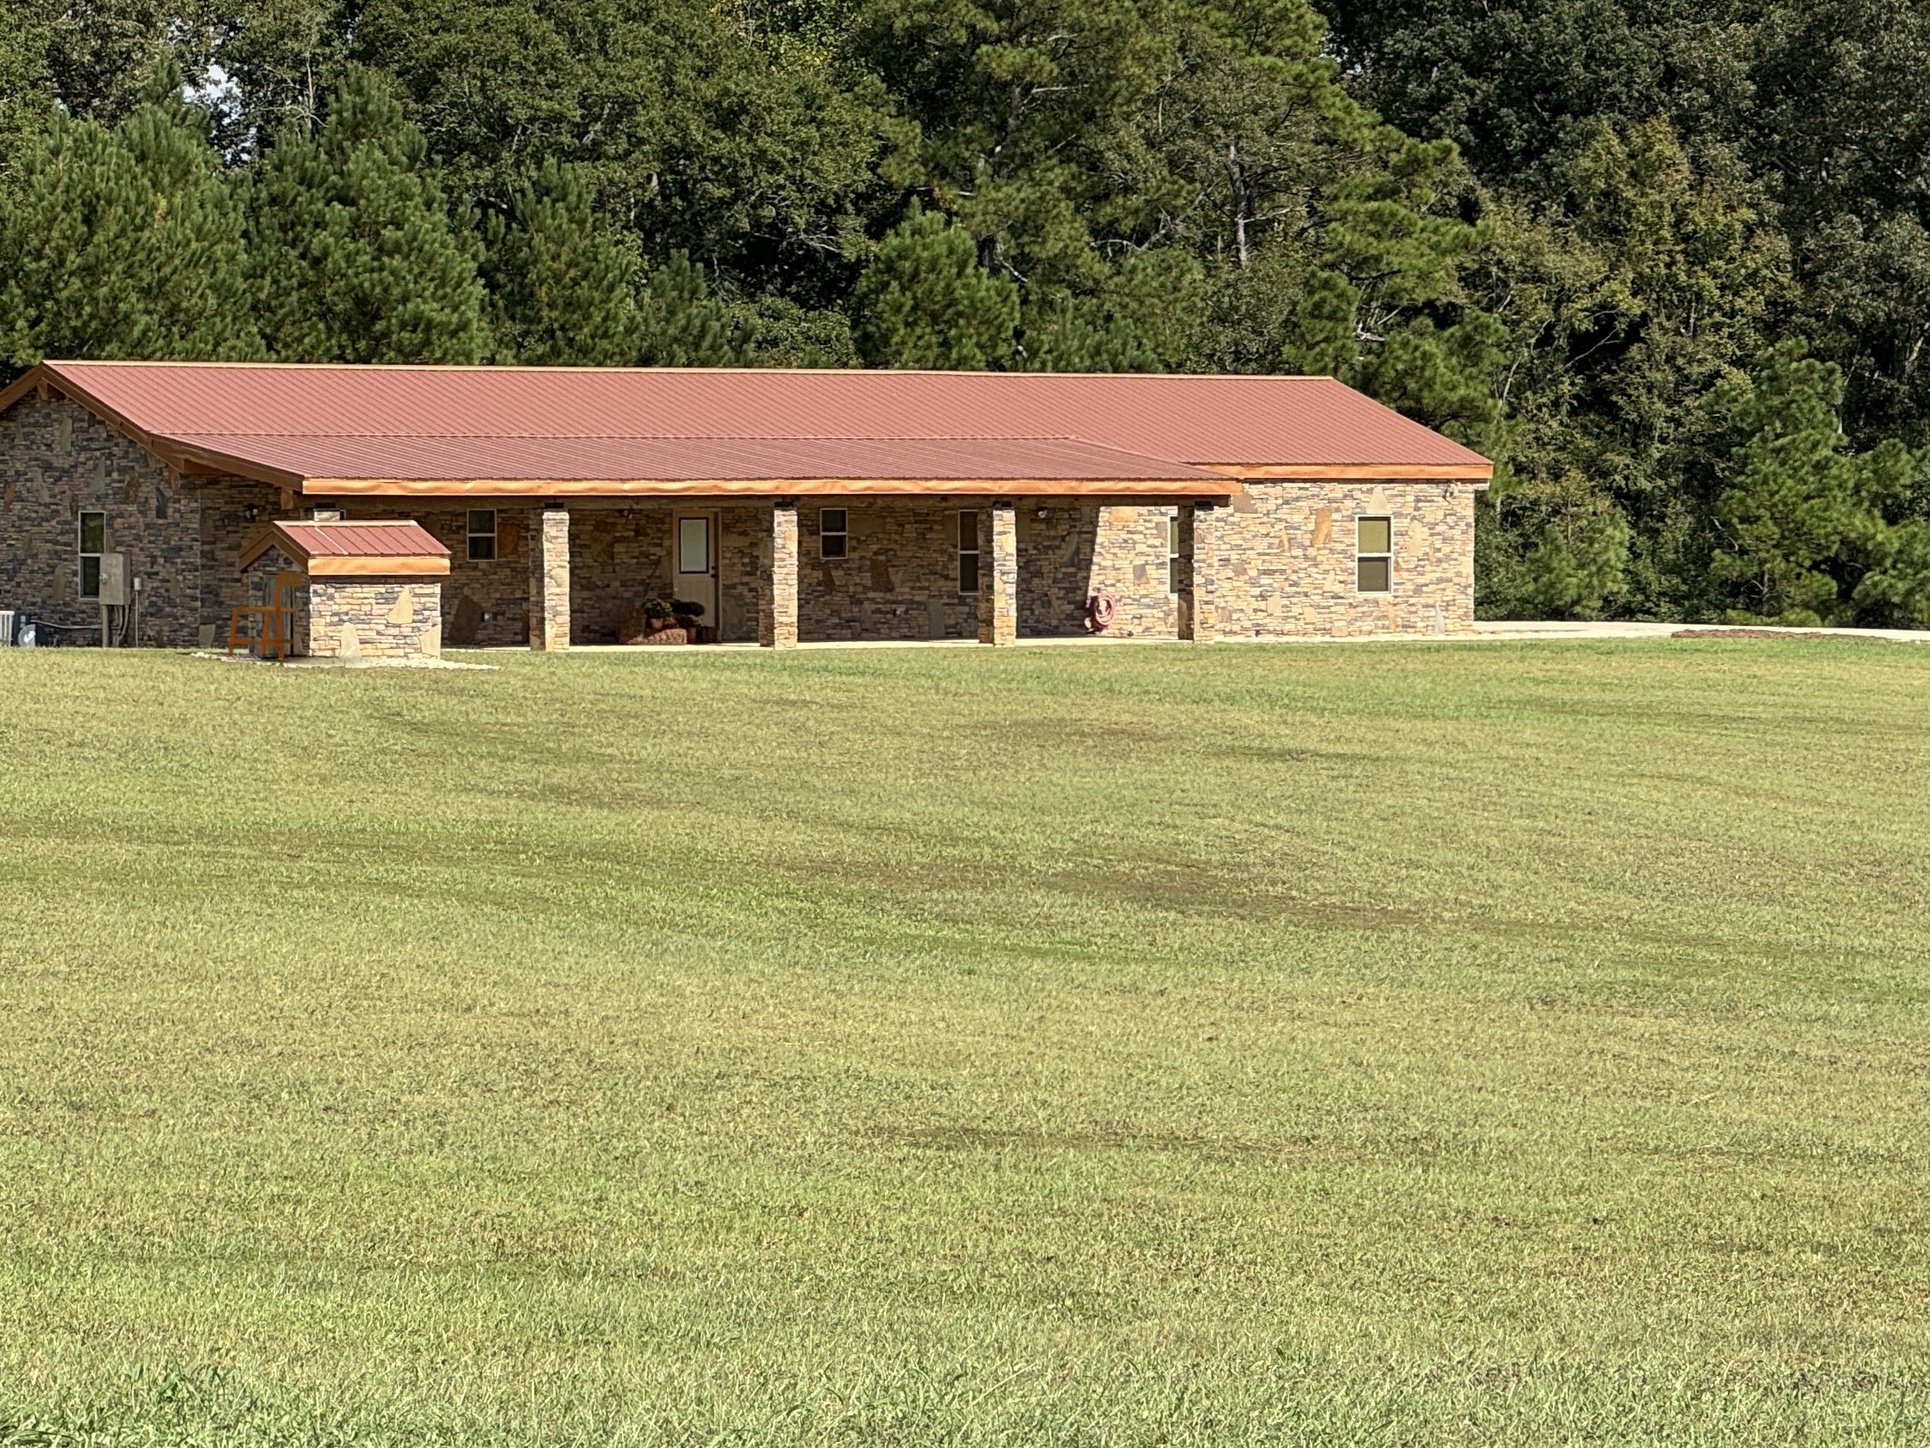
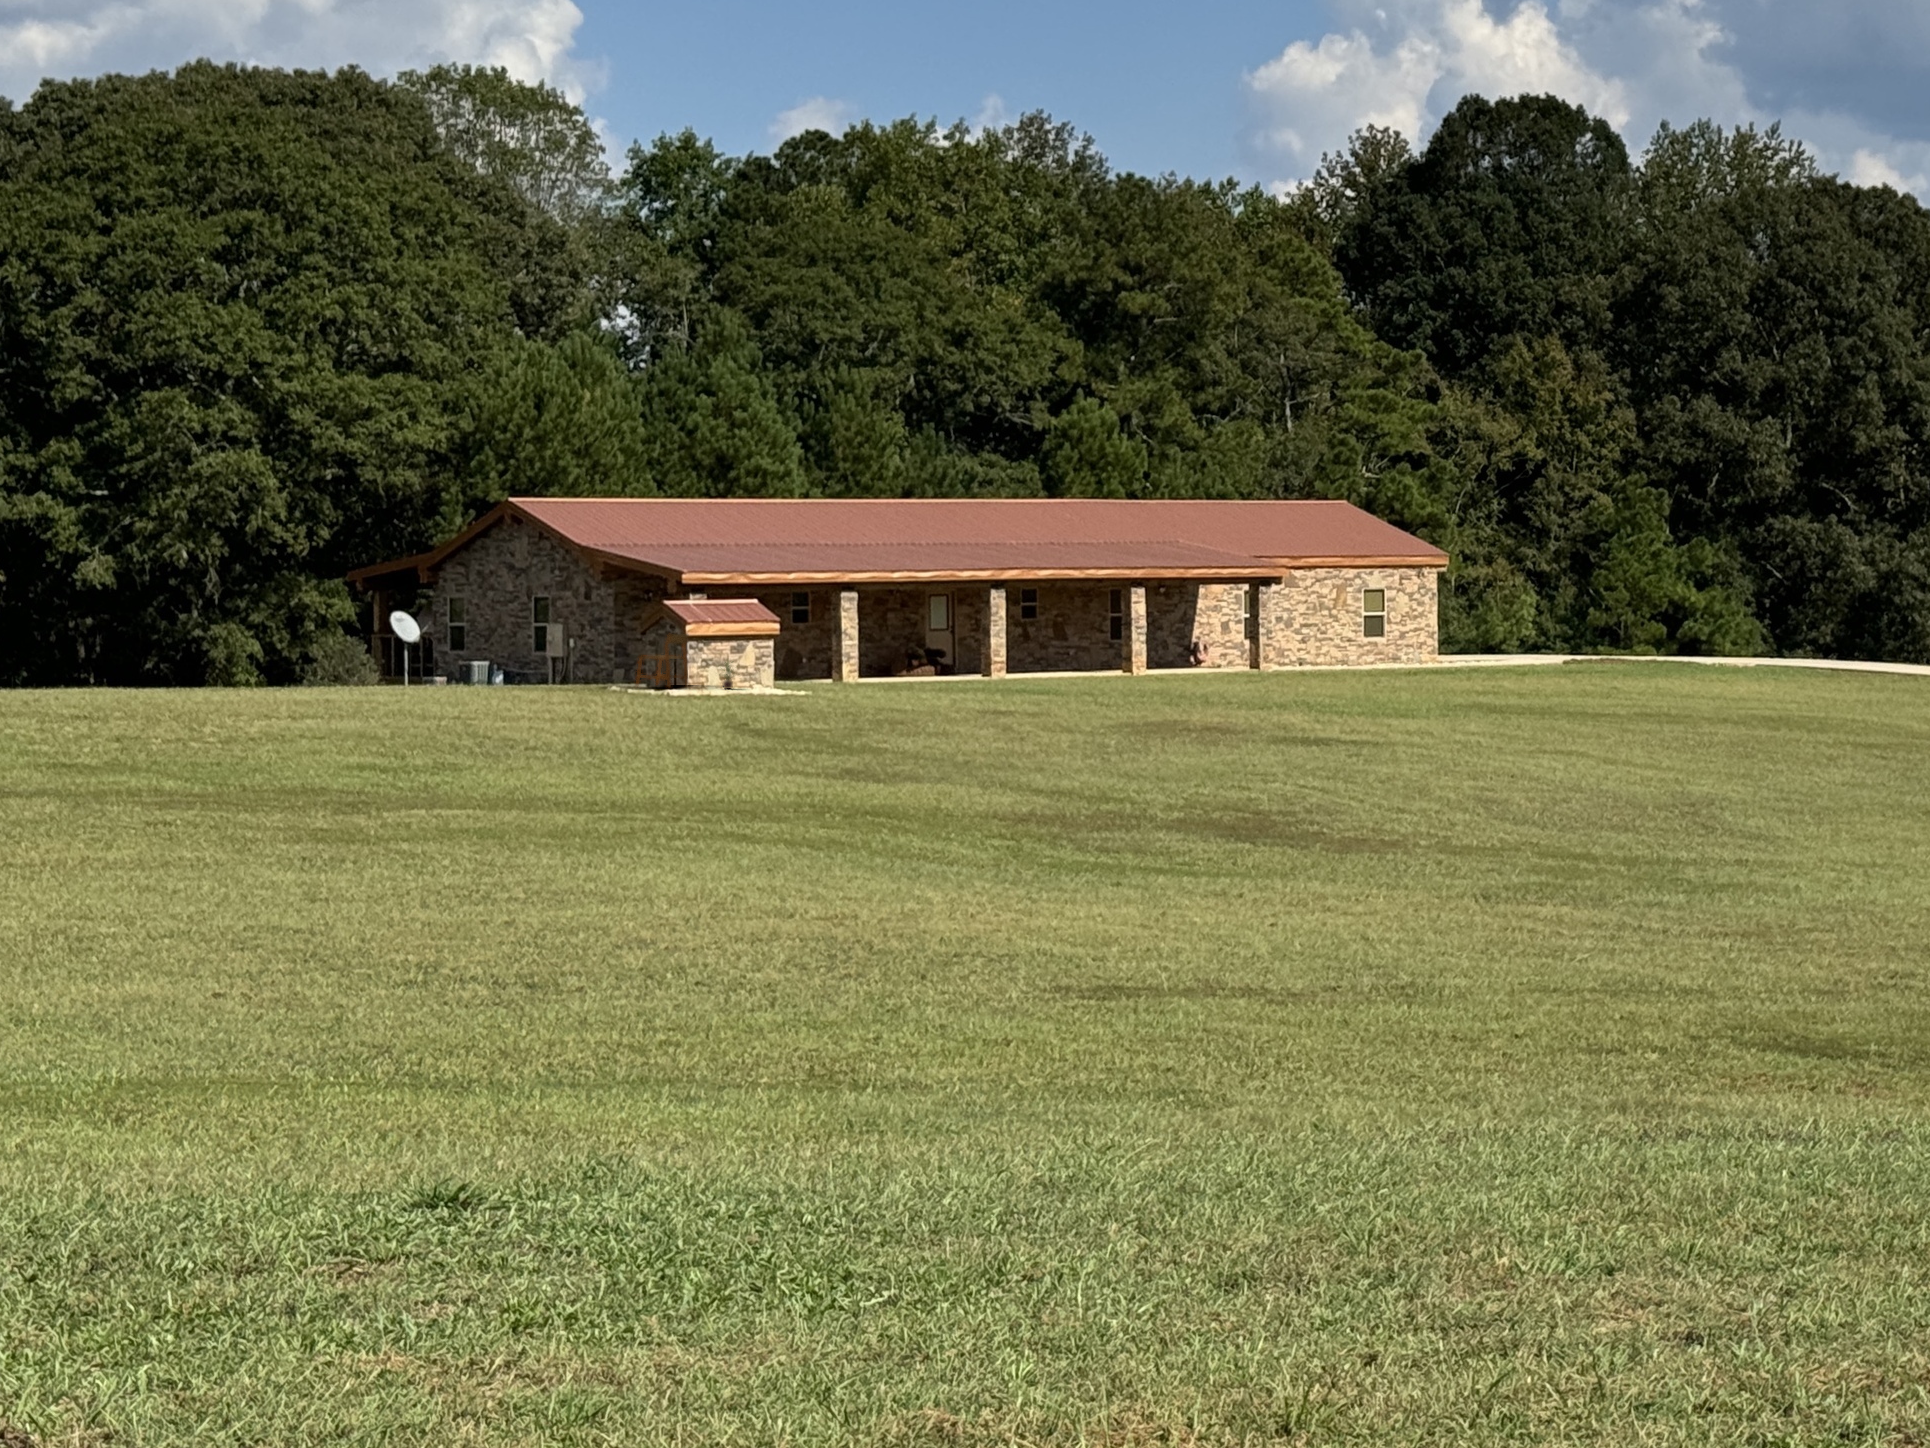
decorative plant: none [350,616,399,664] -> present [723,663,733,689]

